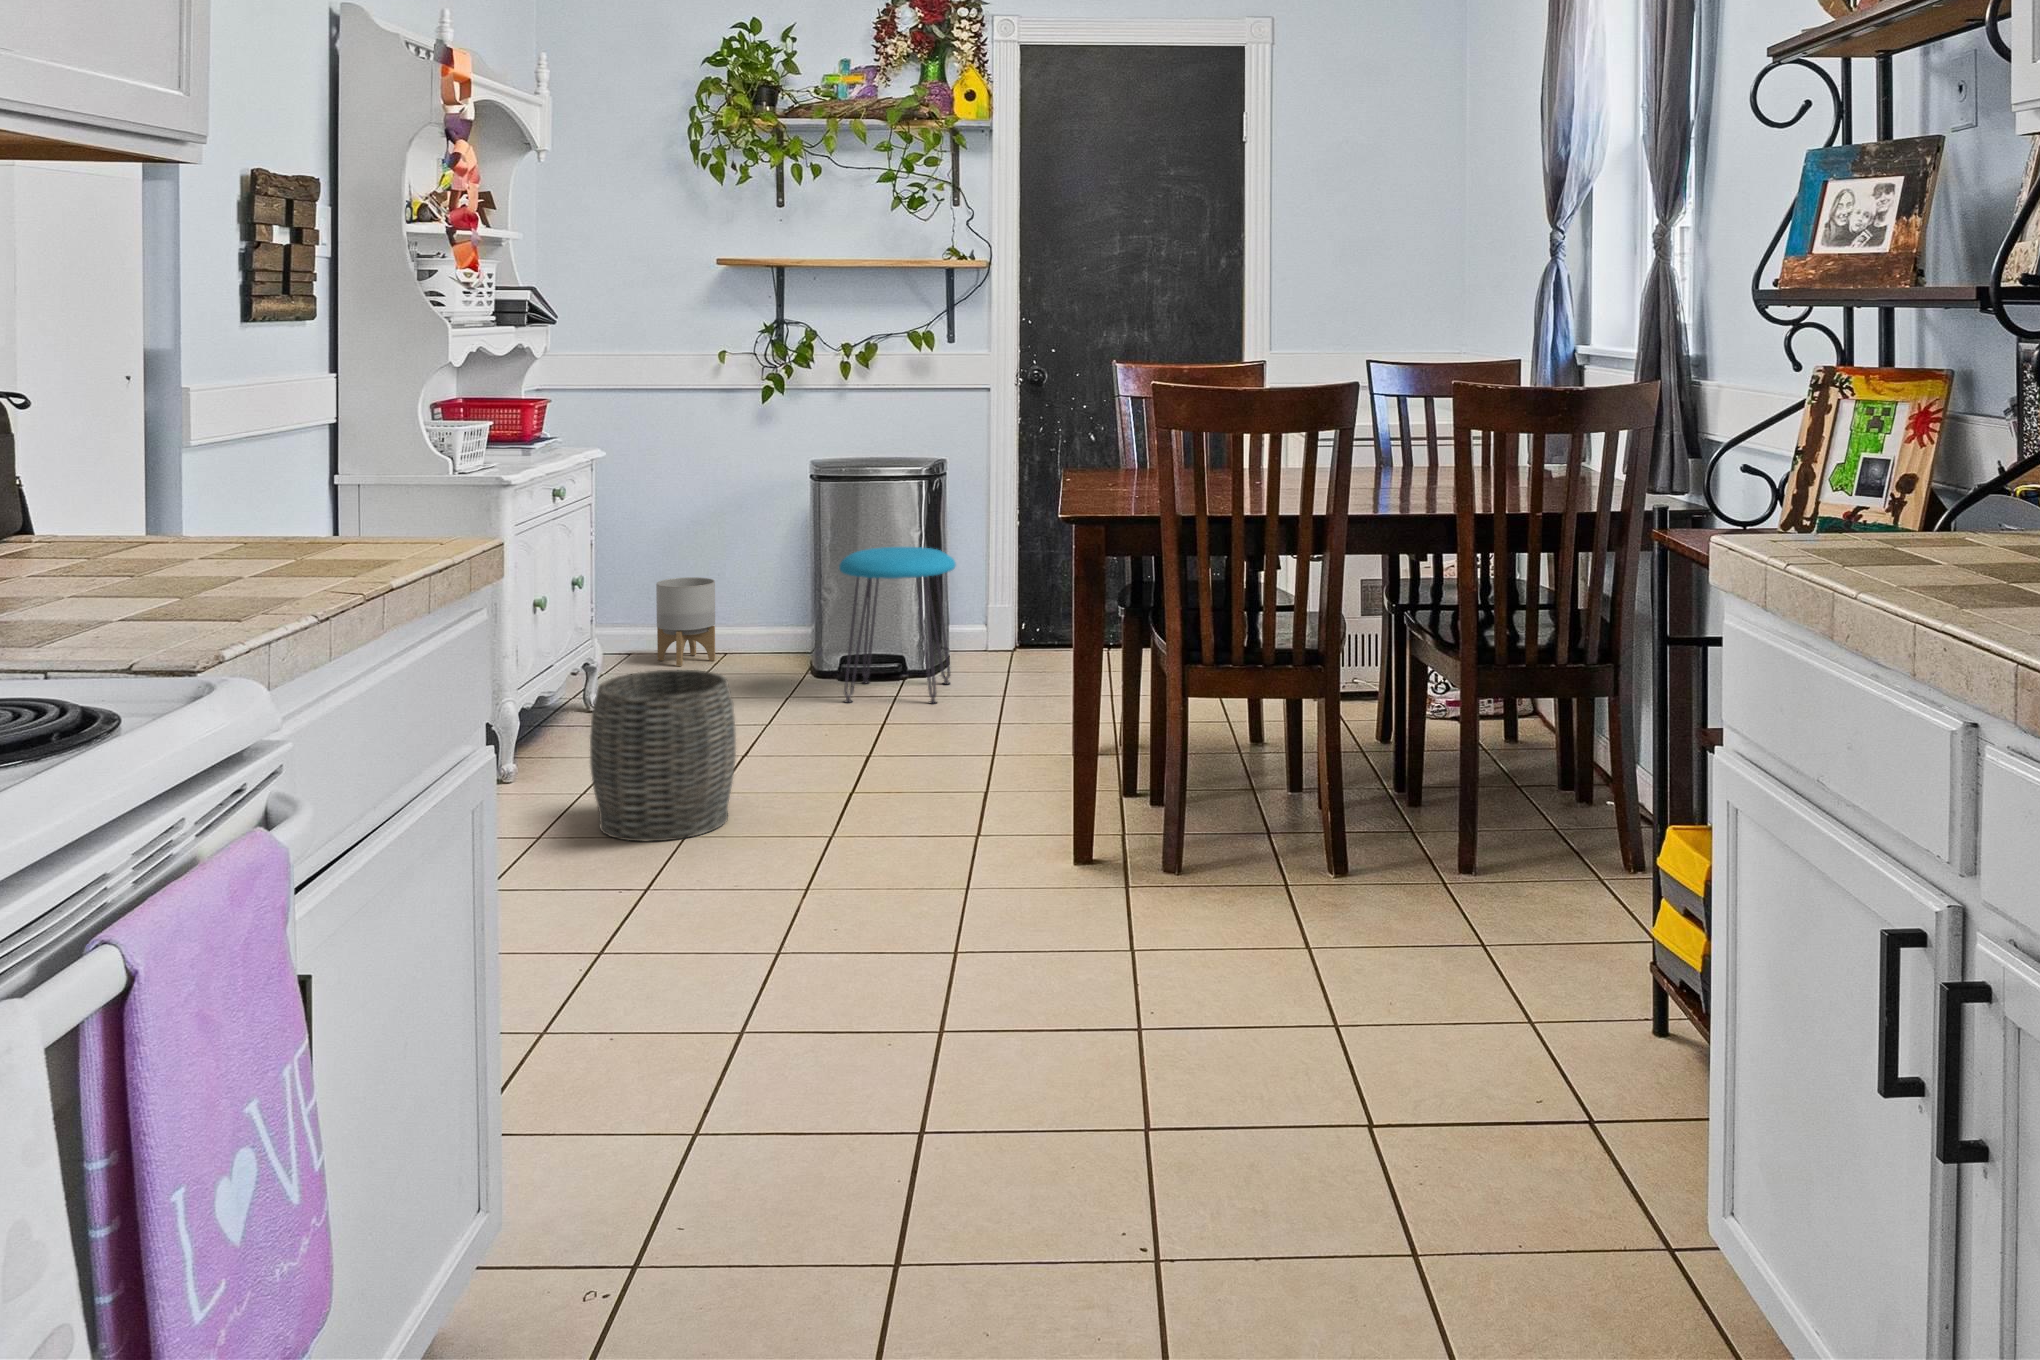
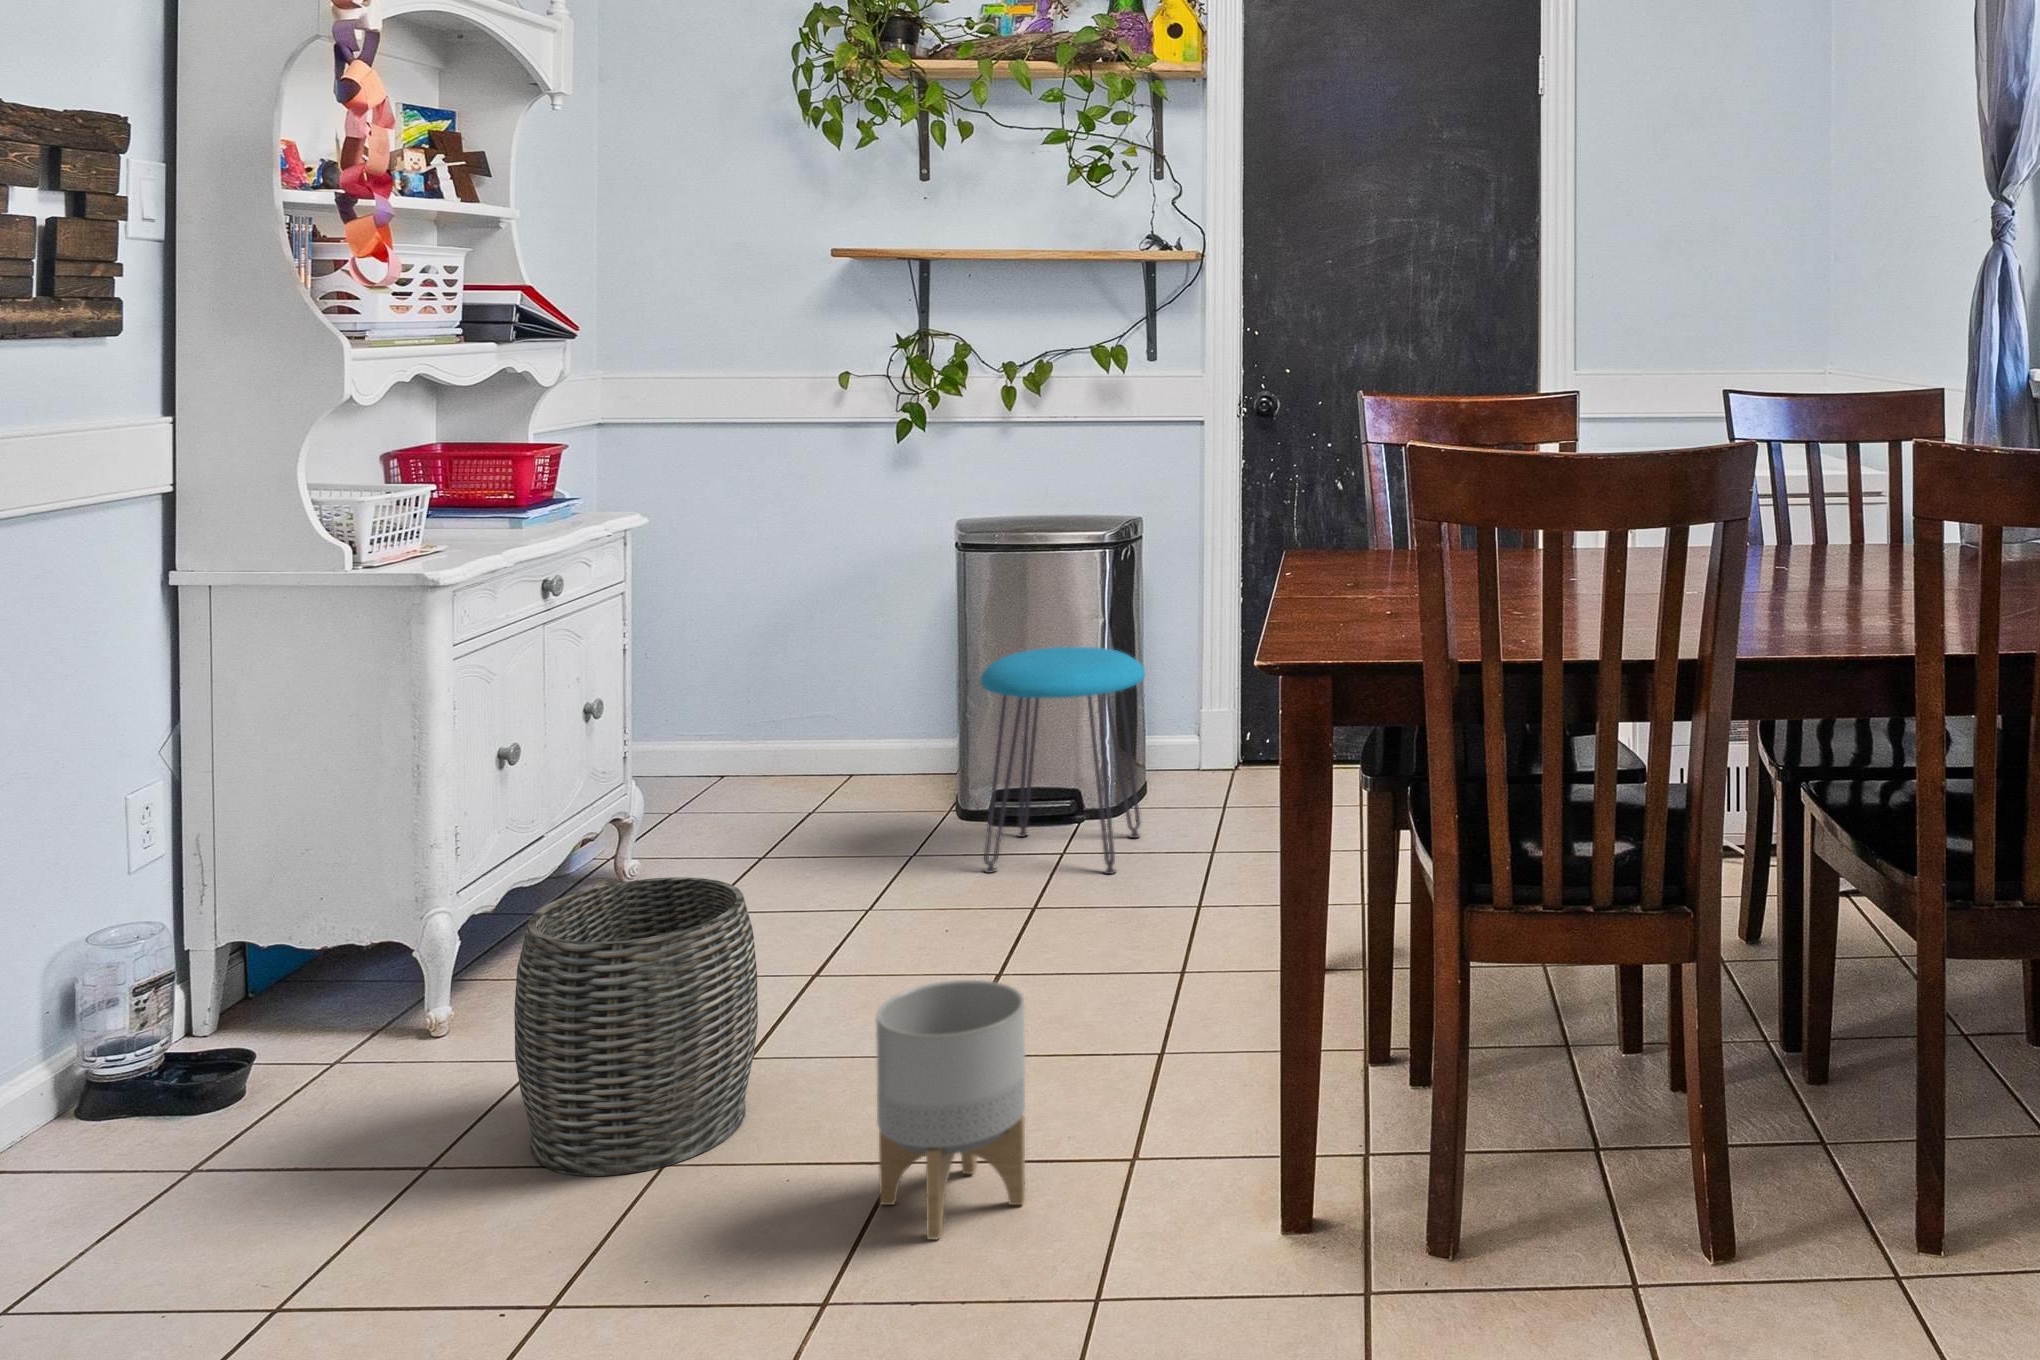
planter: present [656,577,715,666] -> present [876,980,1025,1240]

